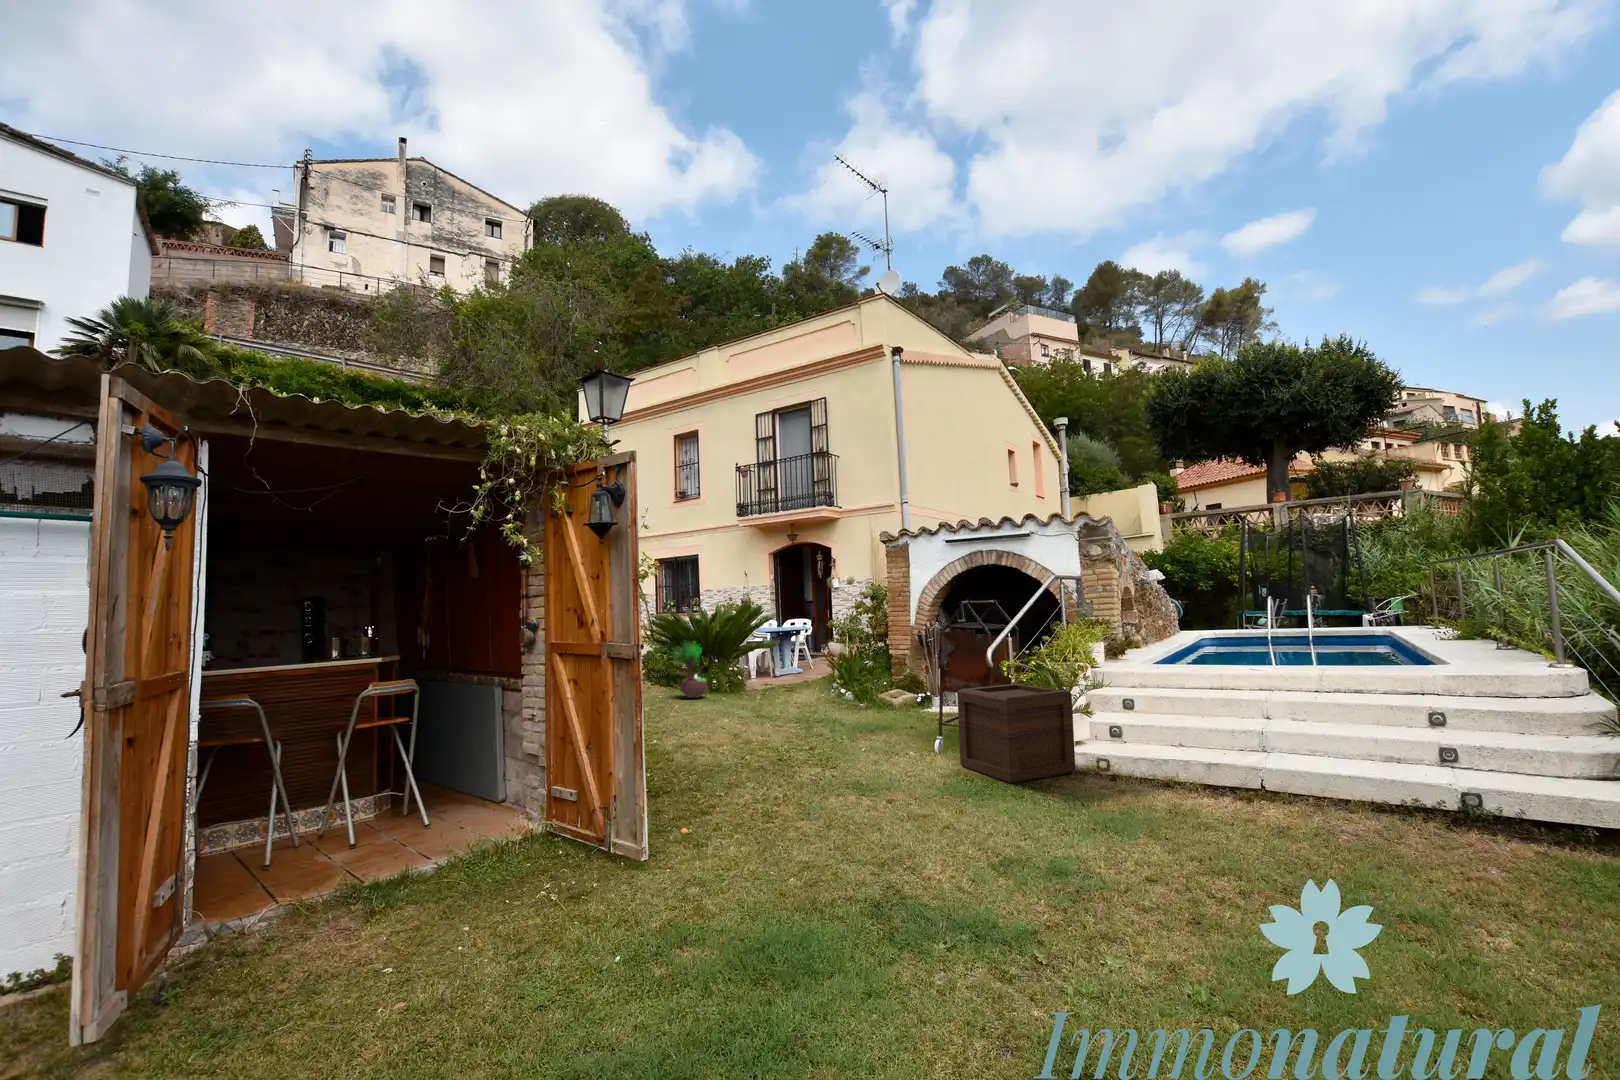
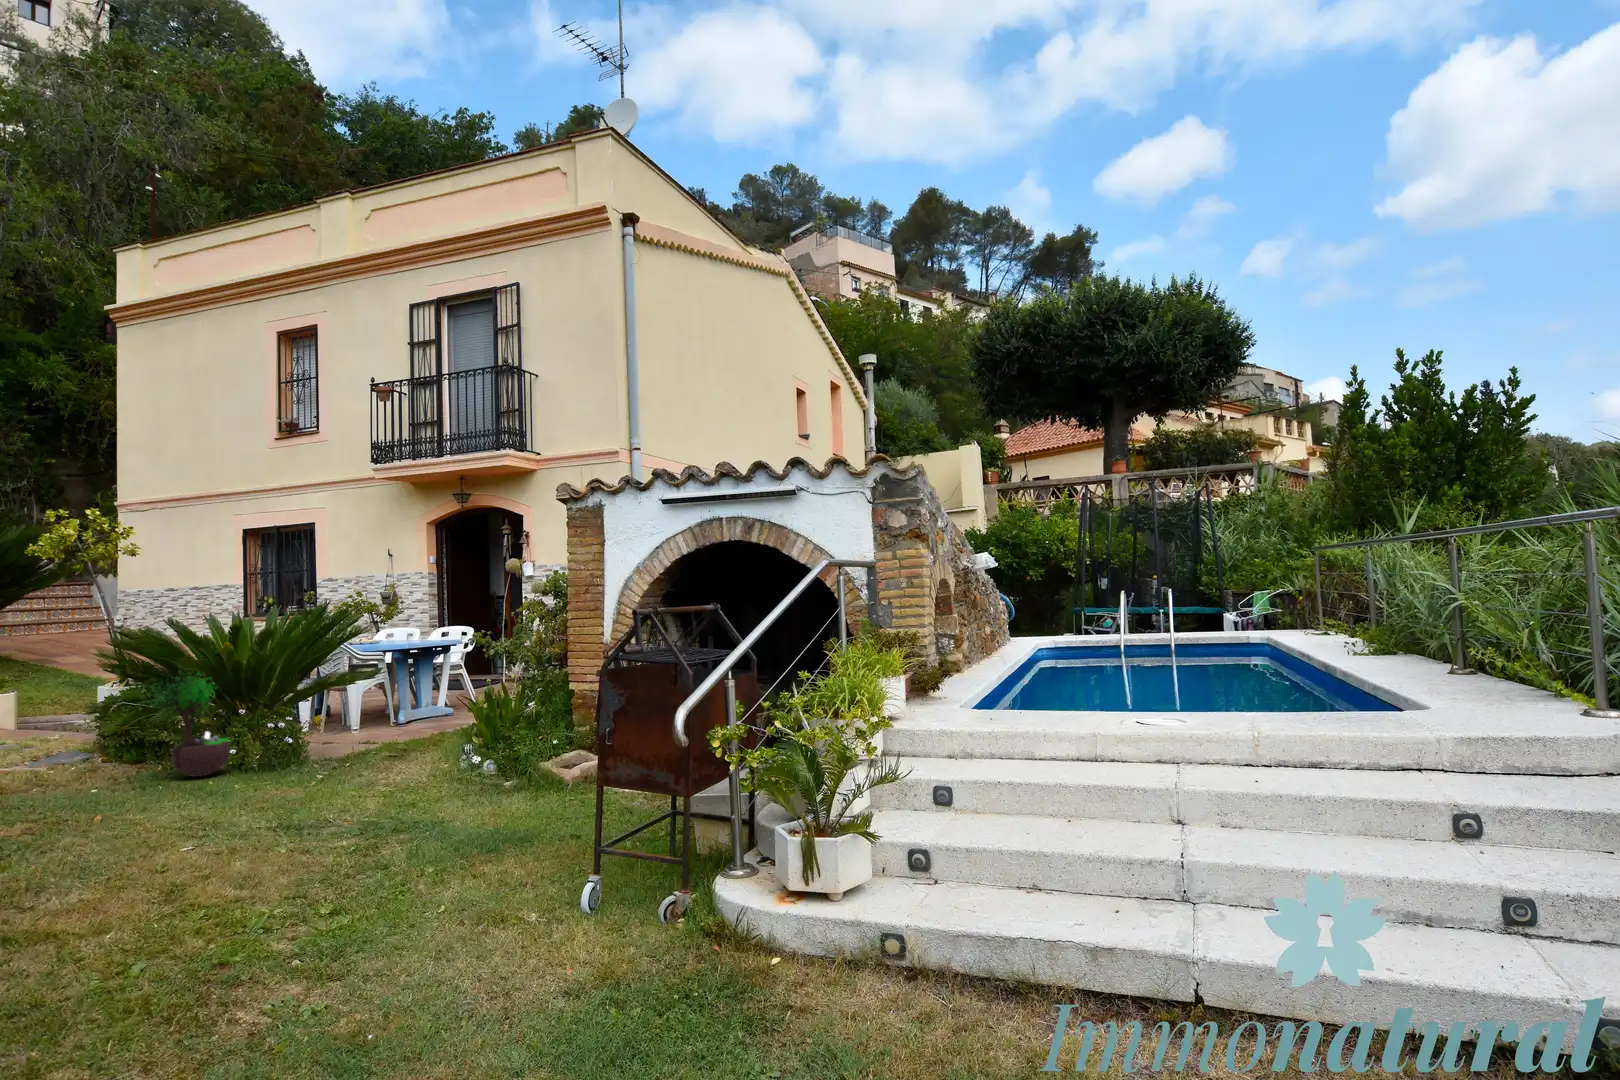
wooden crate: present [957,683,1075,783] -> none [601,773,837,1023]

